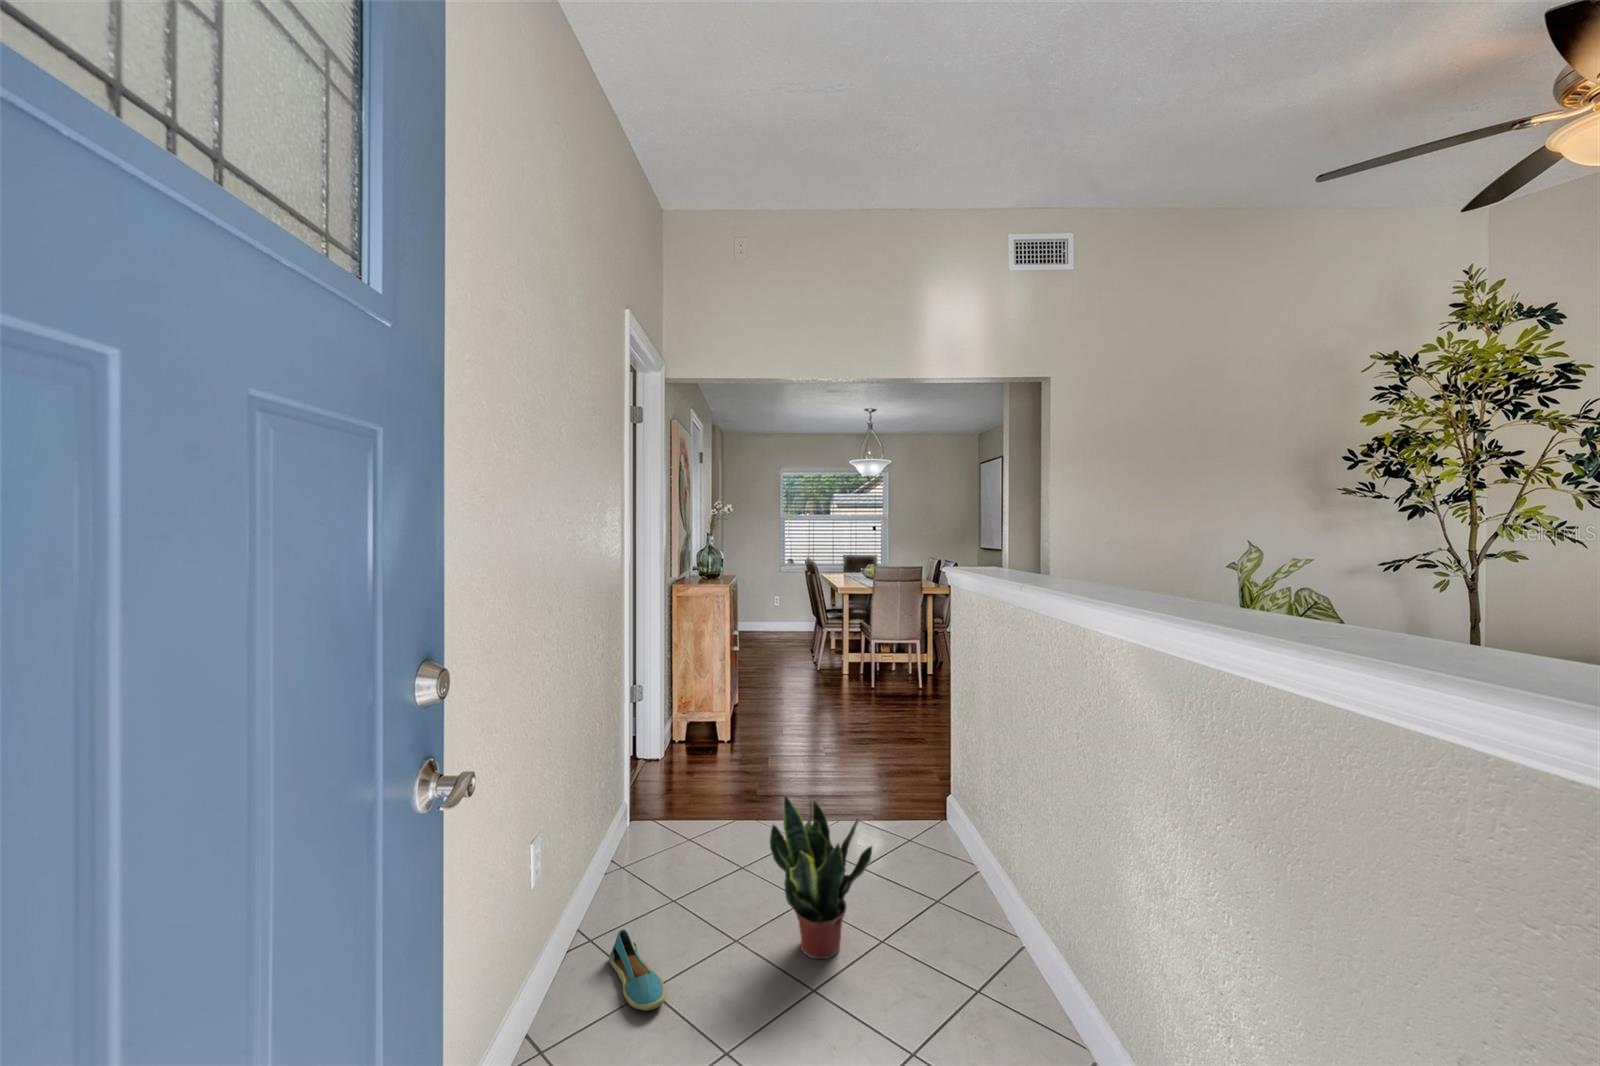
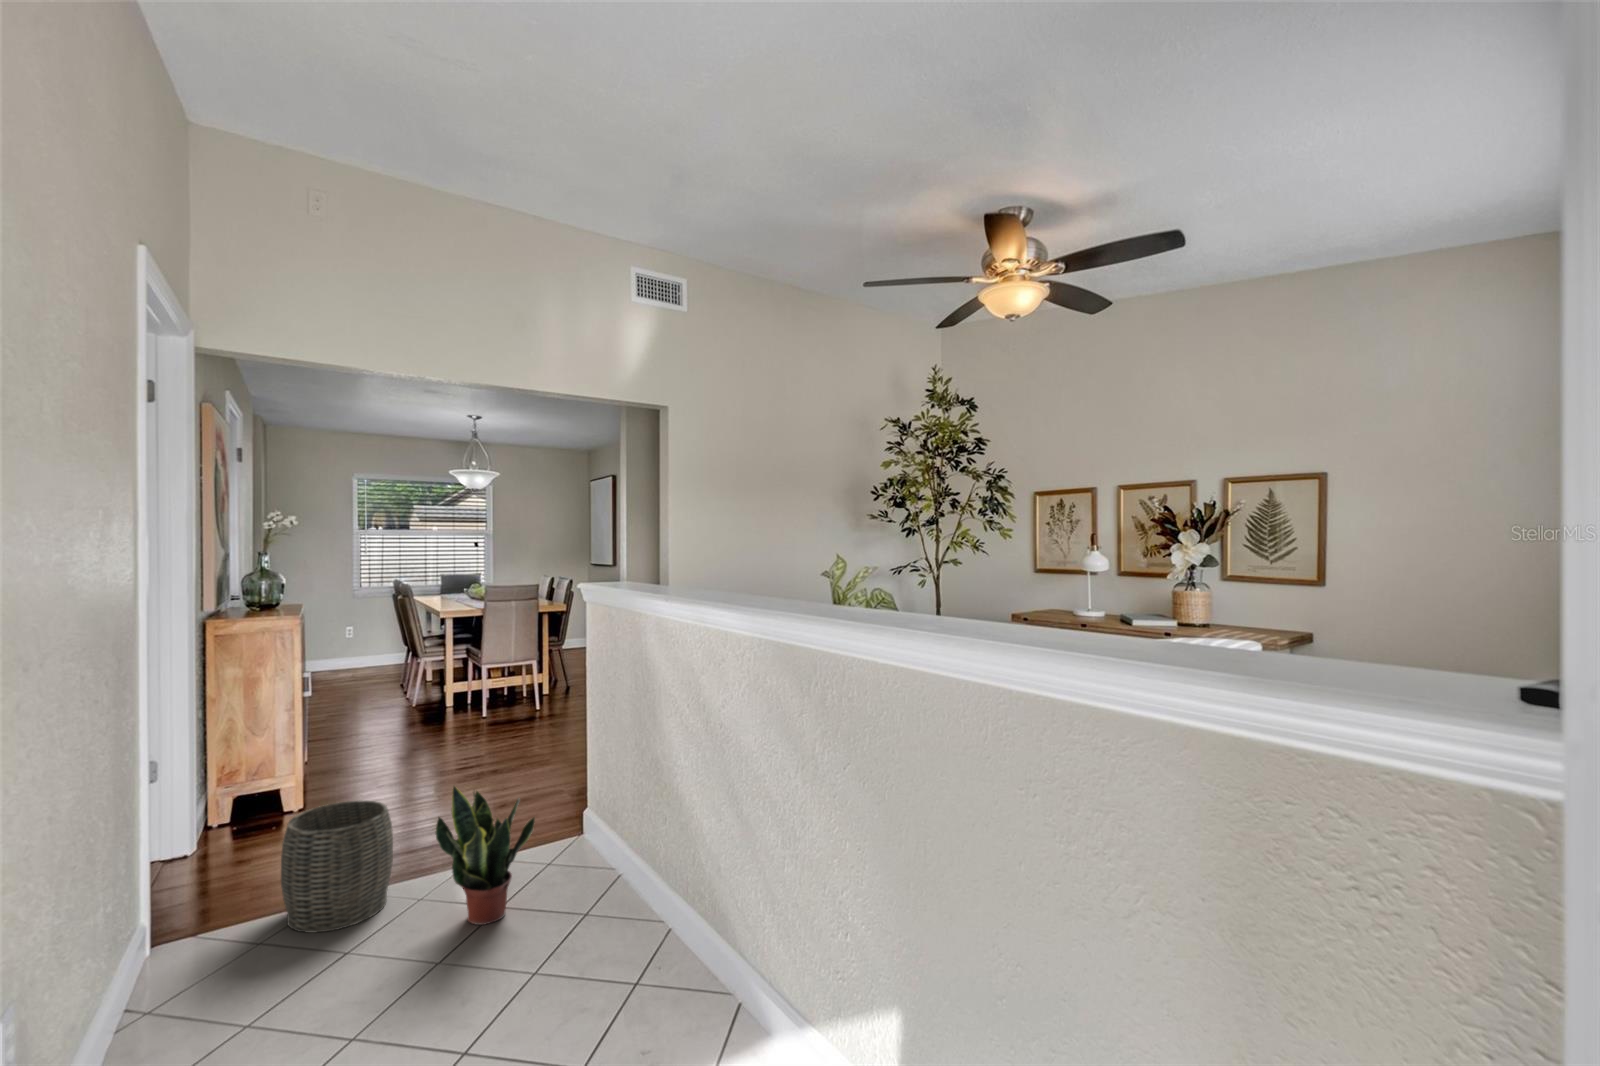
woven basket: none [645,780,742,915] -> present [281,800,393,933]
shoe: present [609,929,665,1011] -> none [263,946,344,1001]

